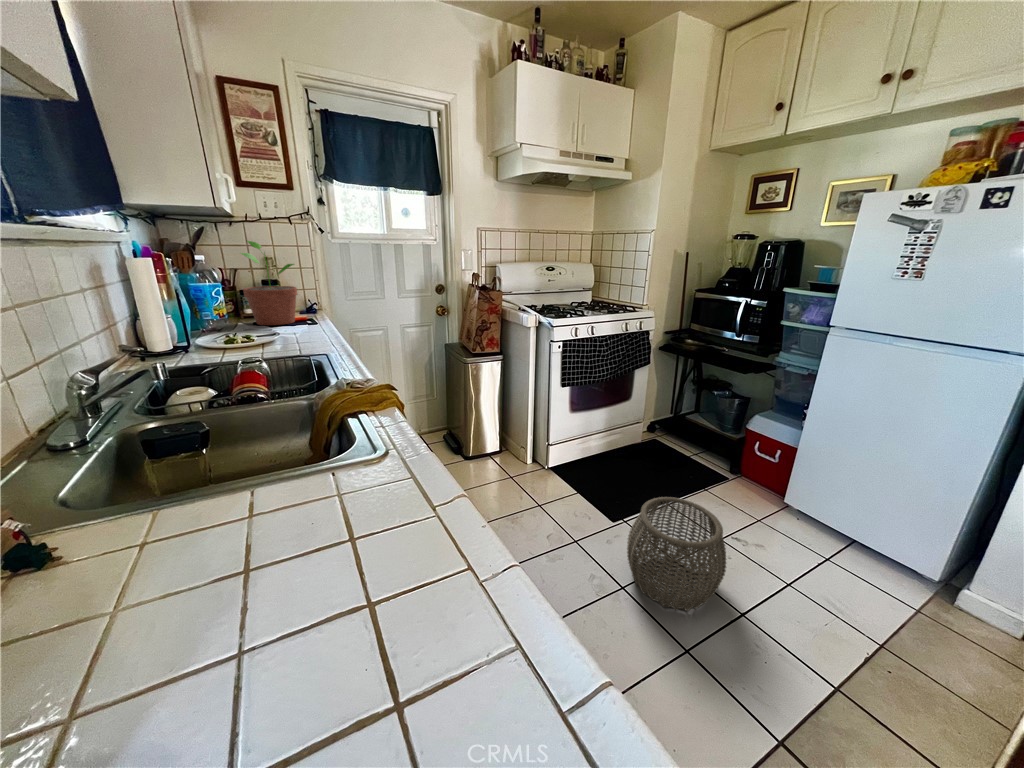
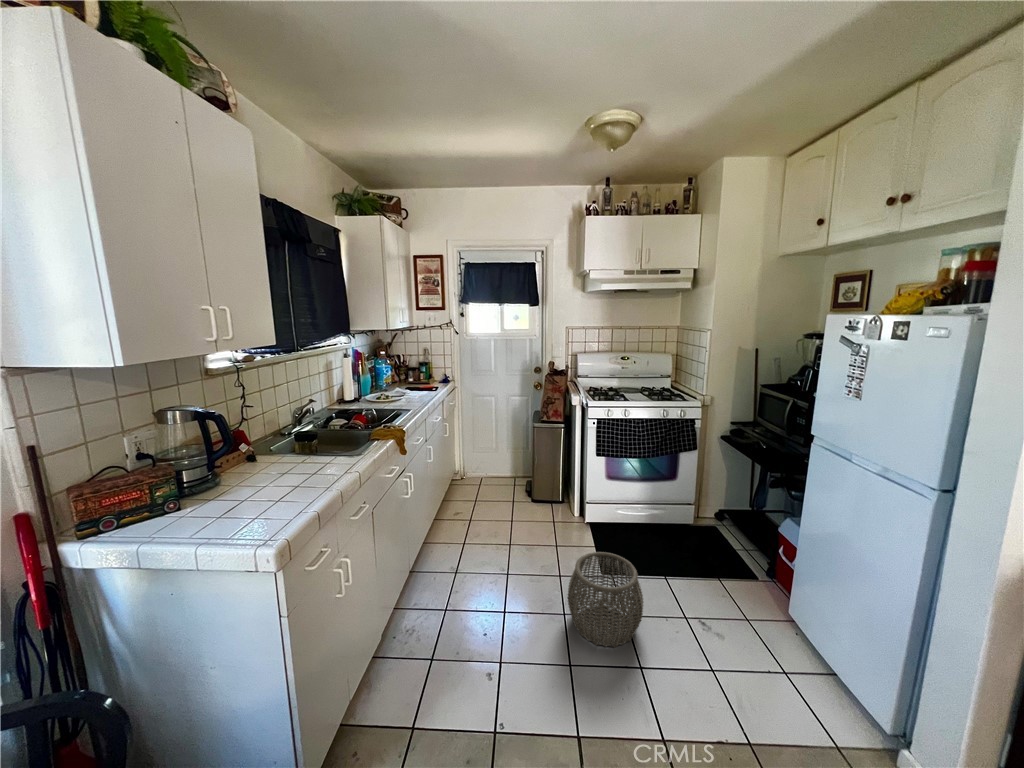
potted plant: present [241,241,297,325] -> none [402,342,430,390]

